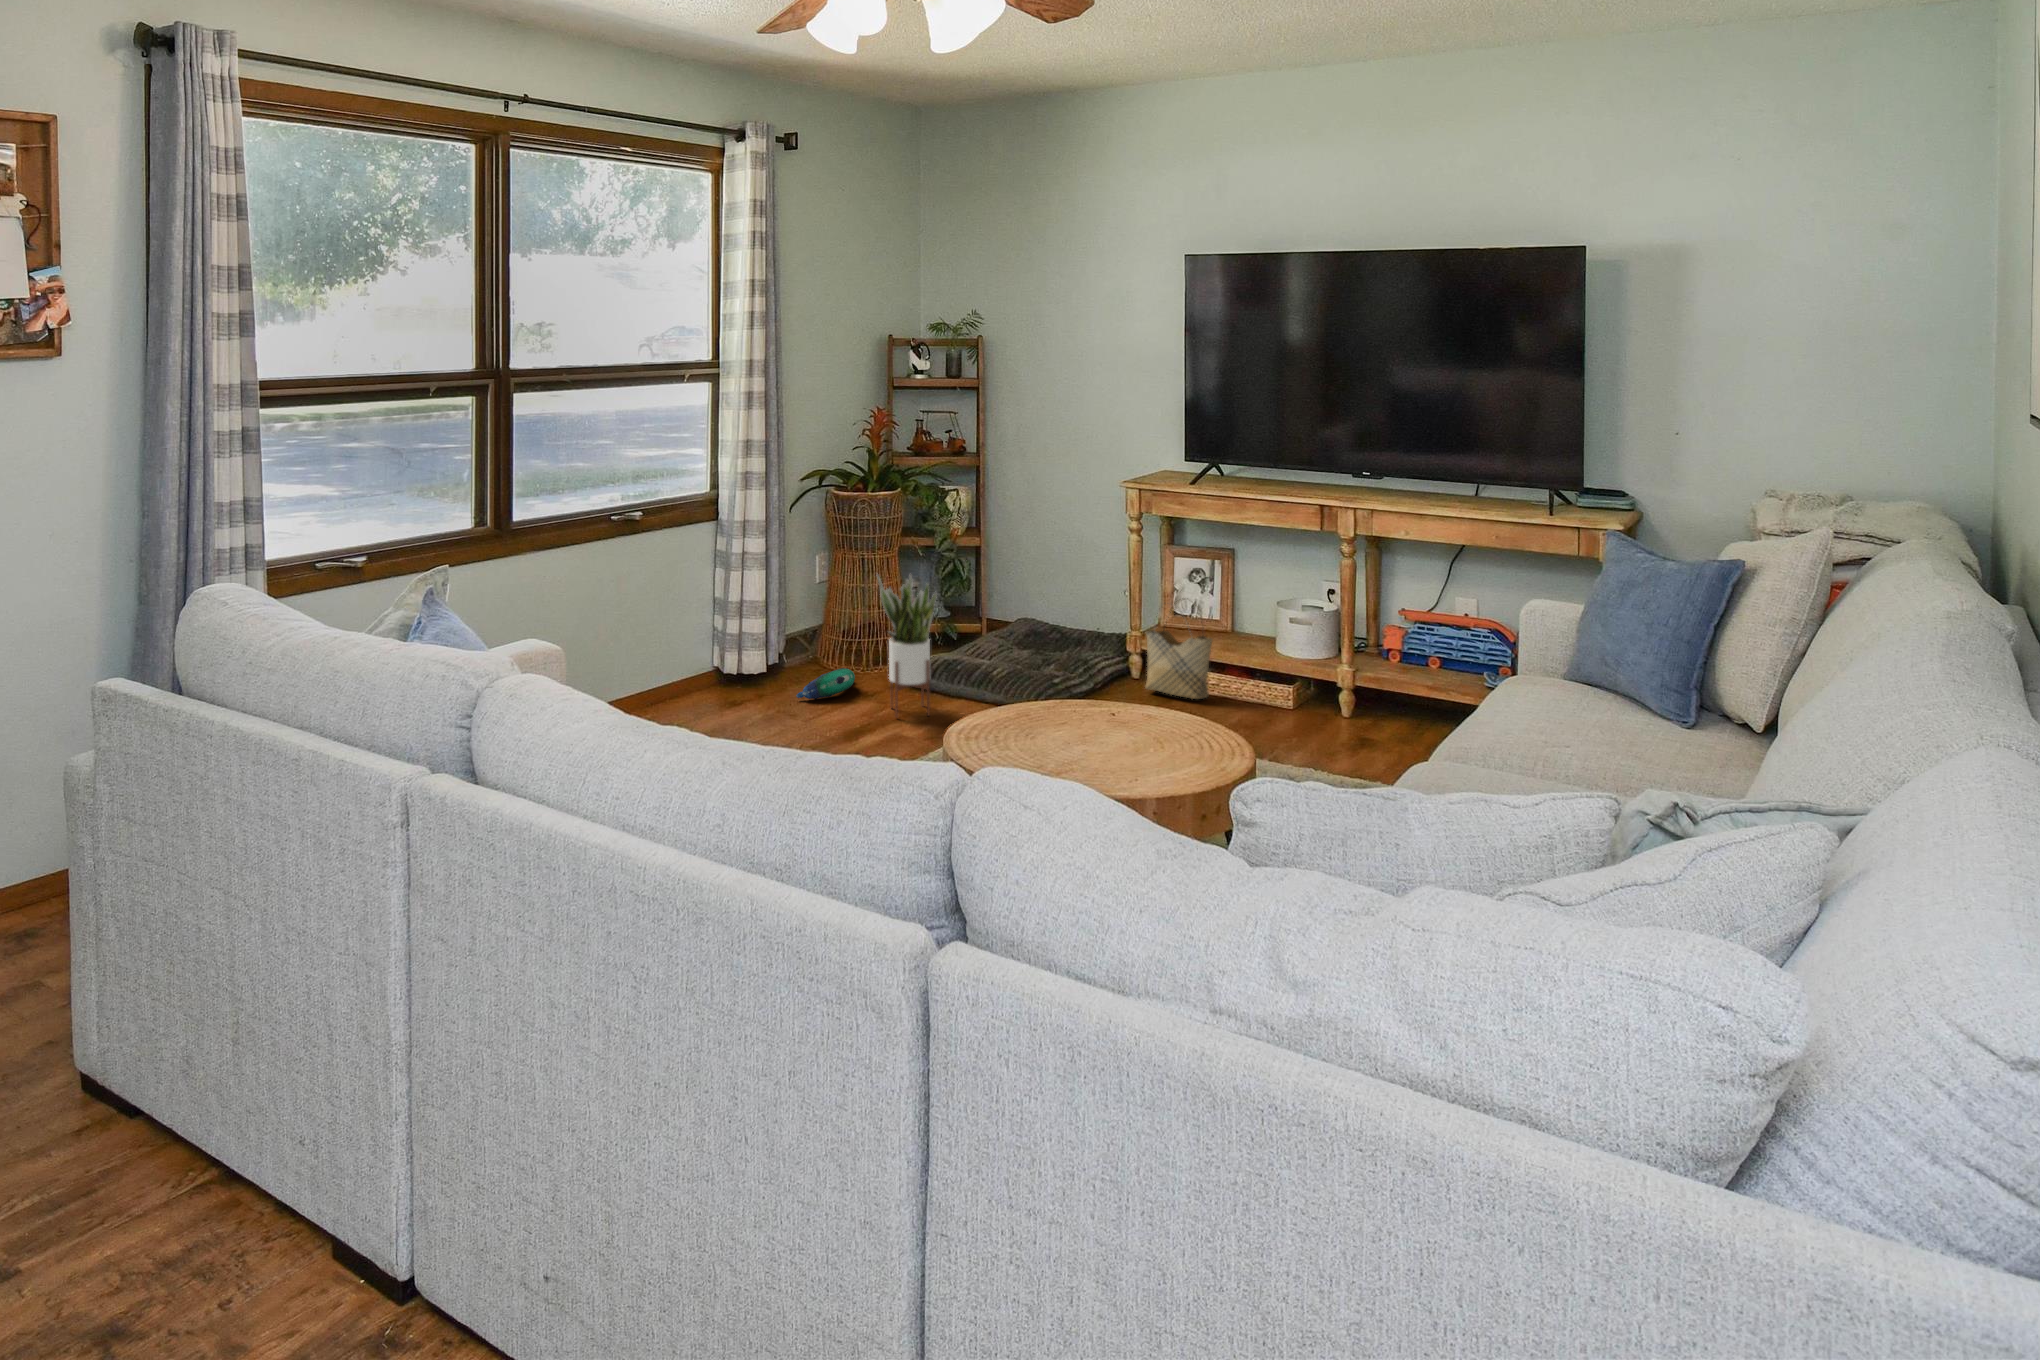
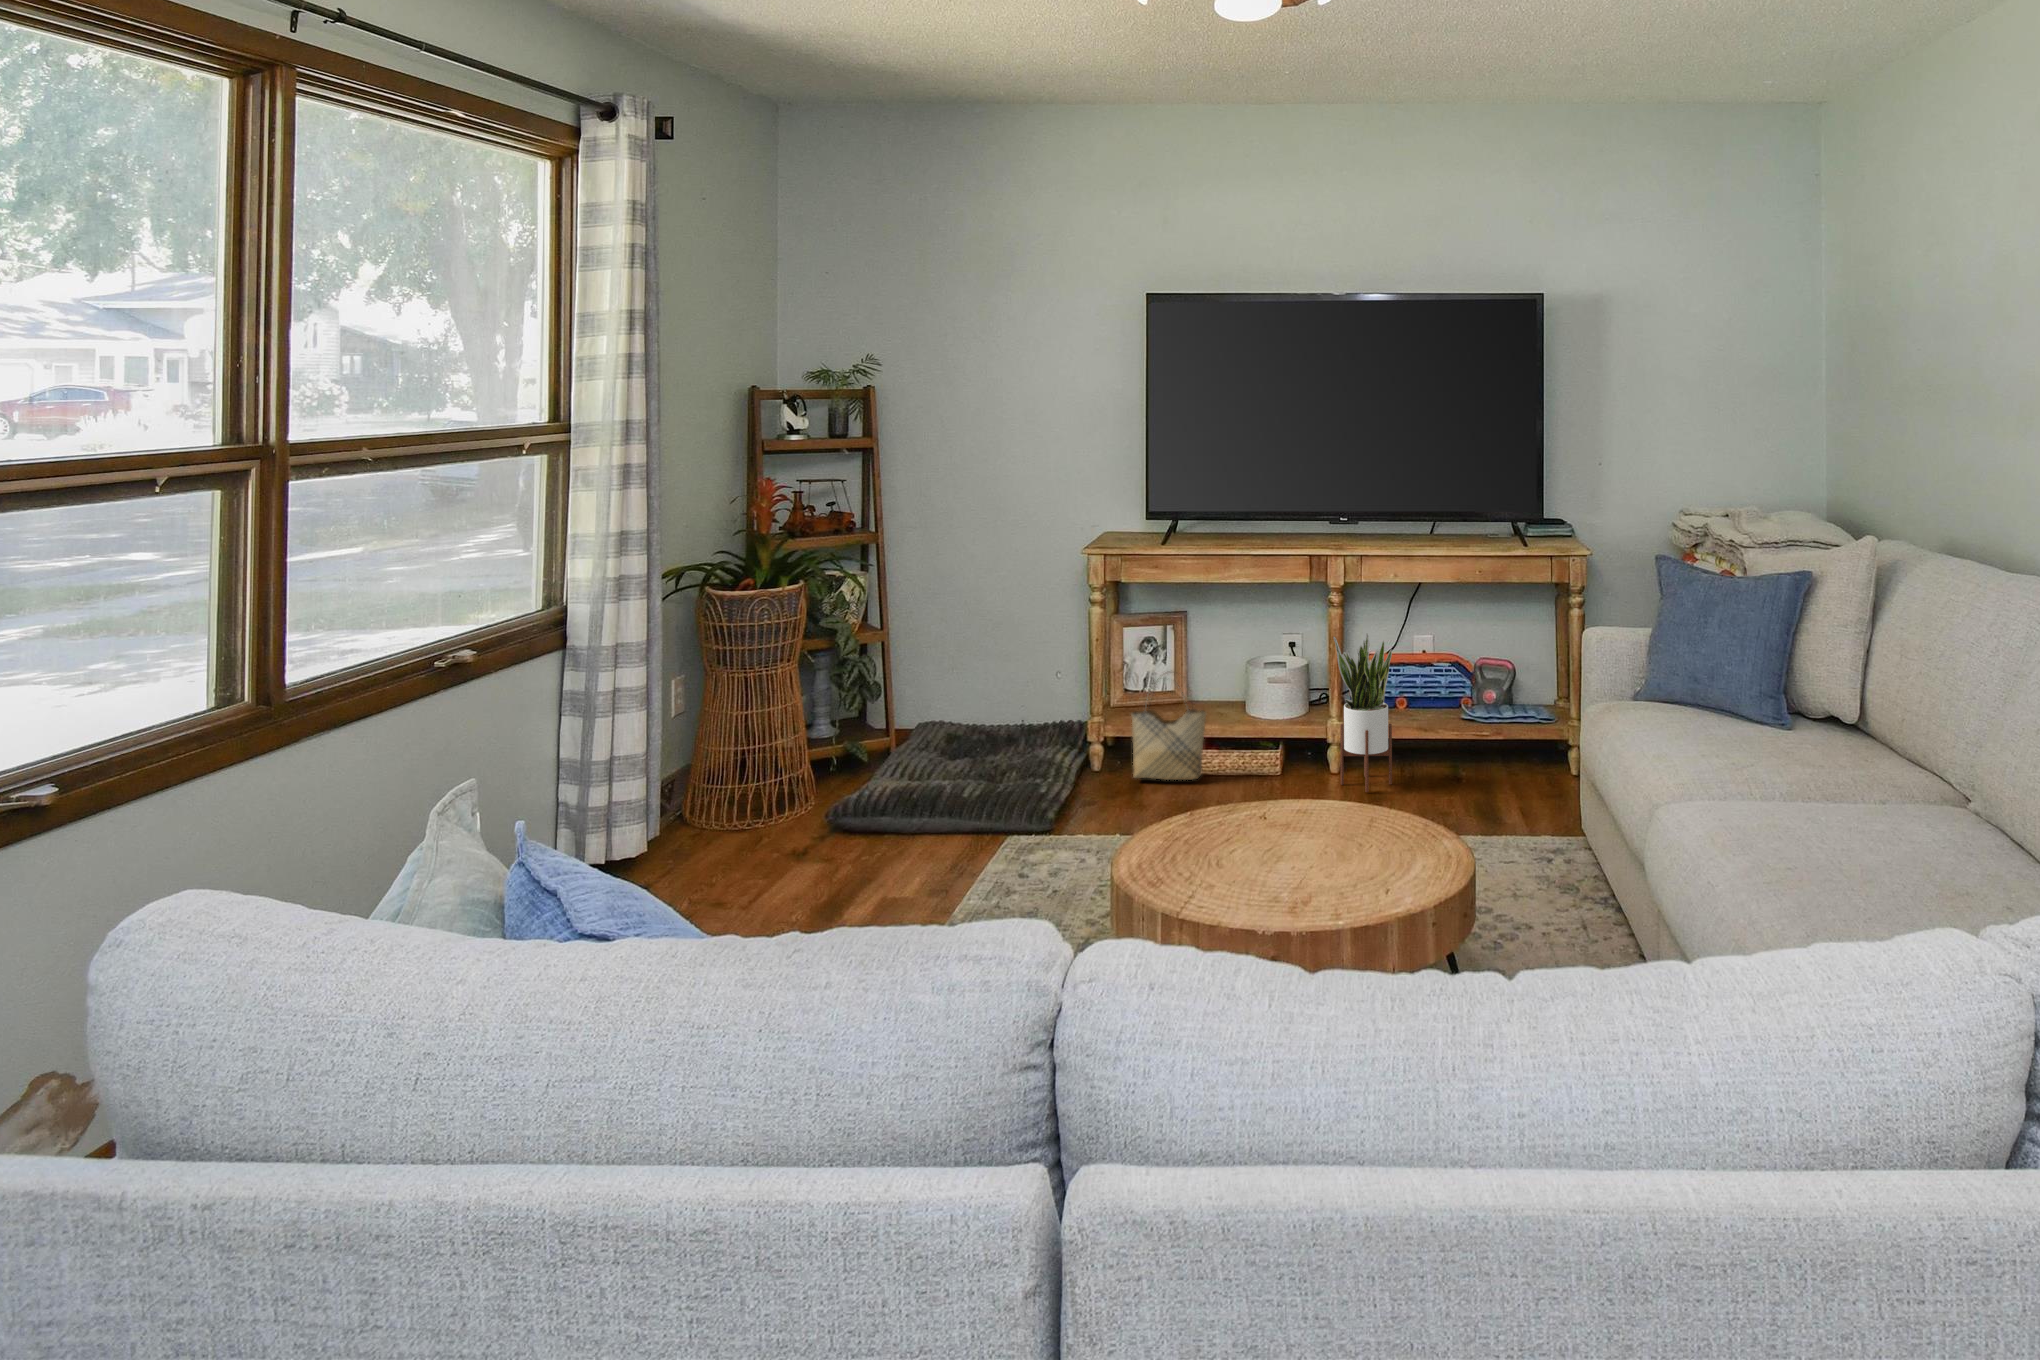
potted plant: present [877,575,937,717] -> present [1333,633,1392,792]
plush toy: present [796,668,855,699] -> none [708,819,781,872]

